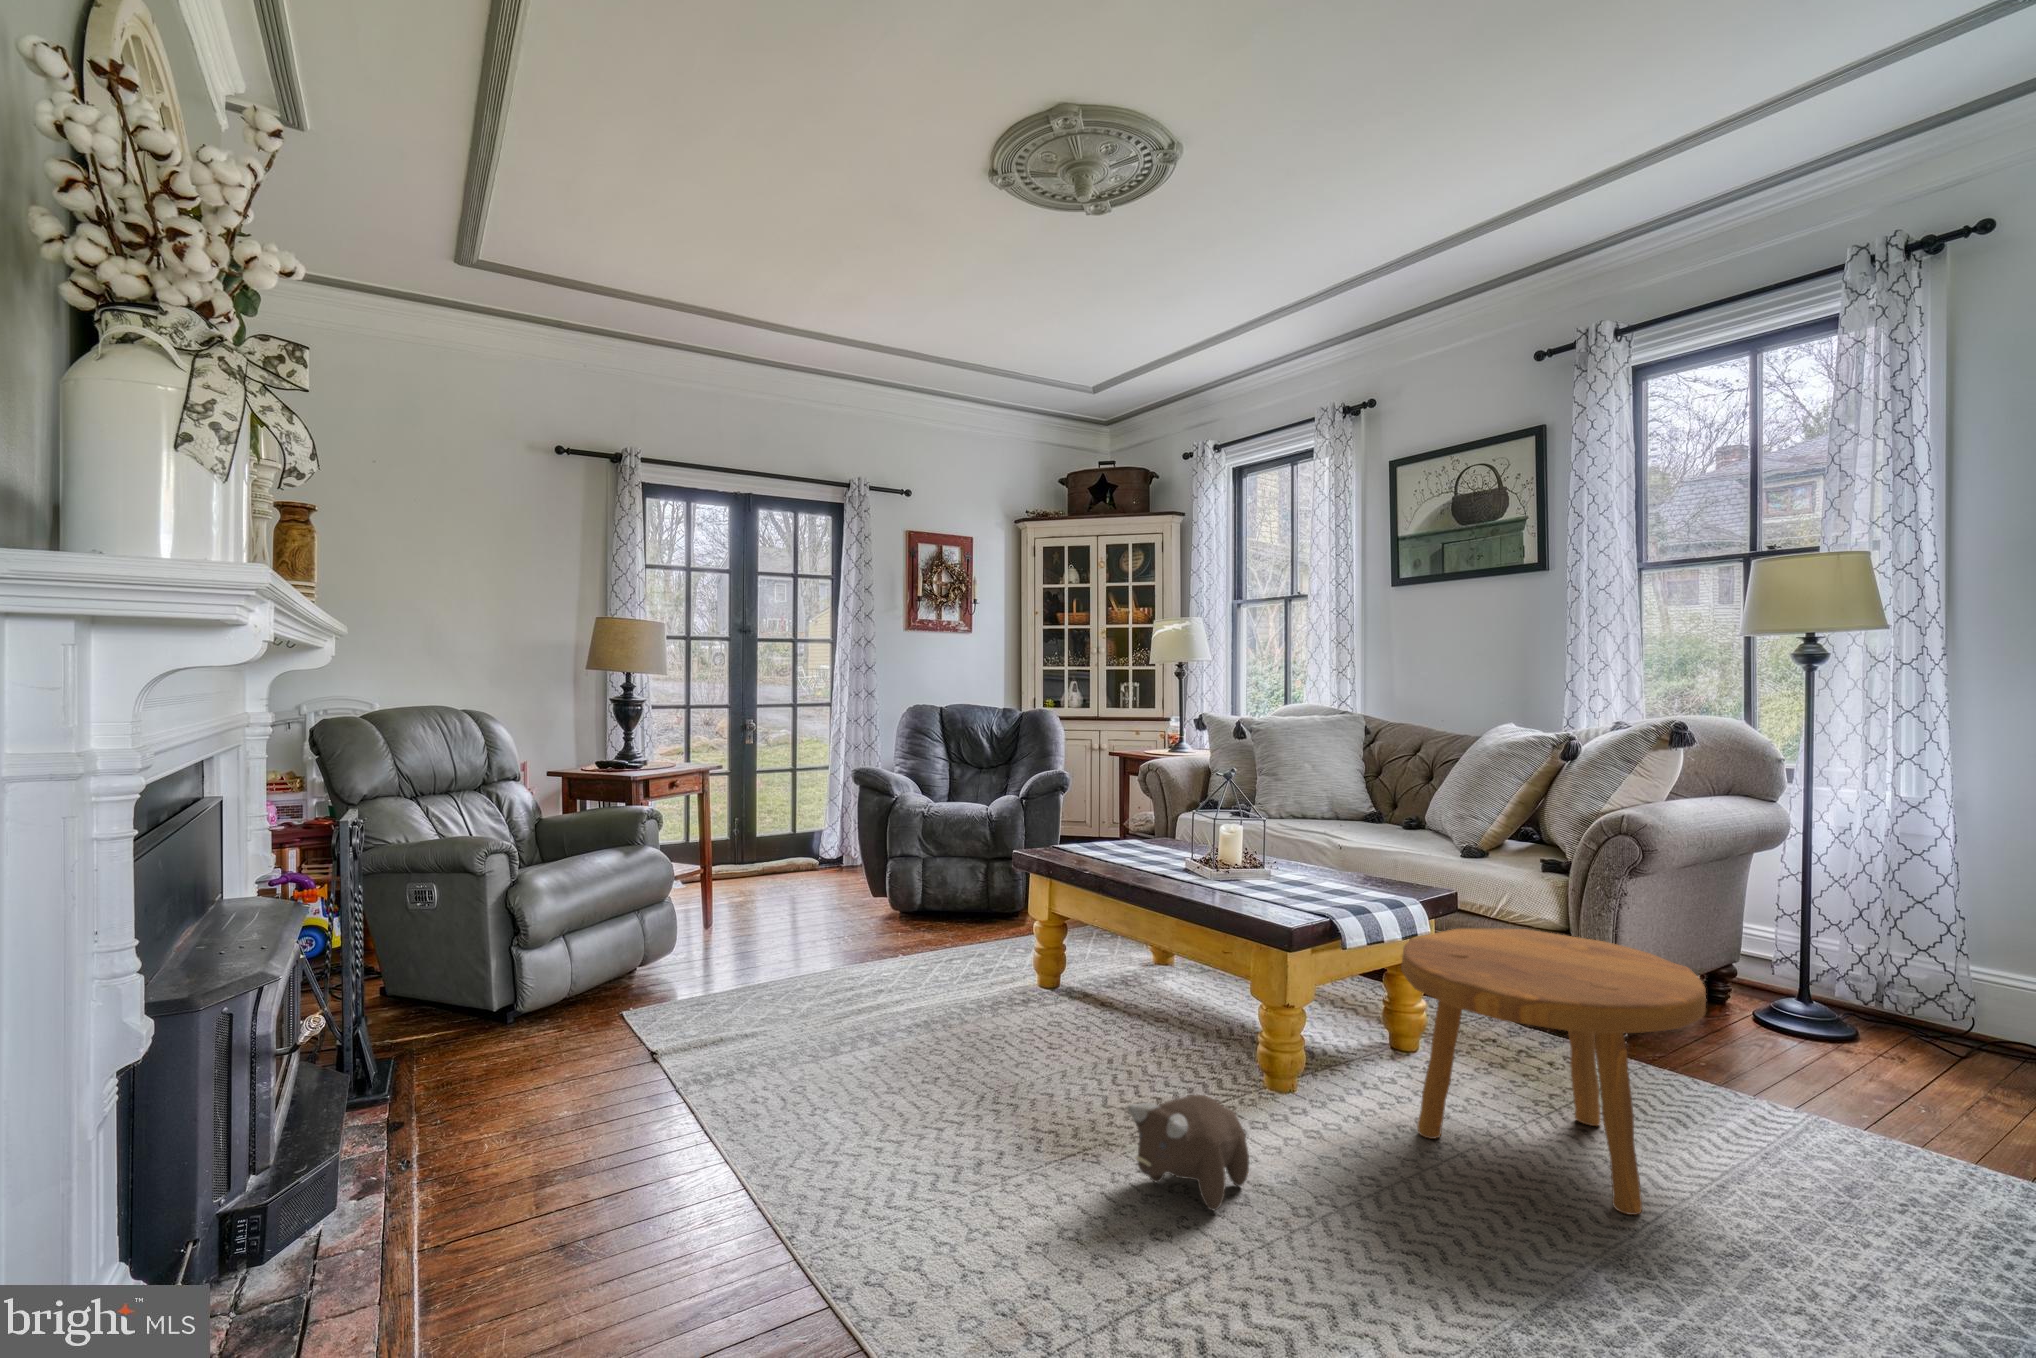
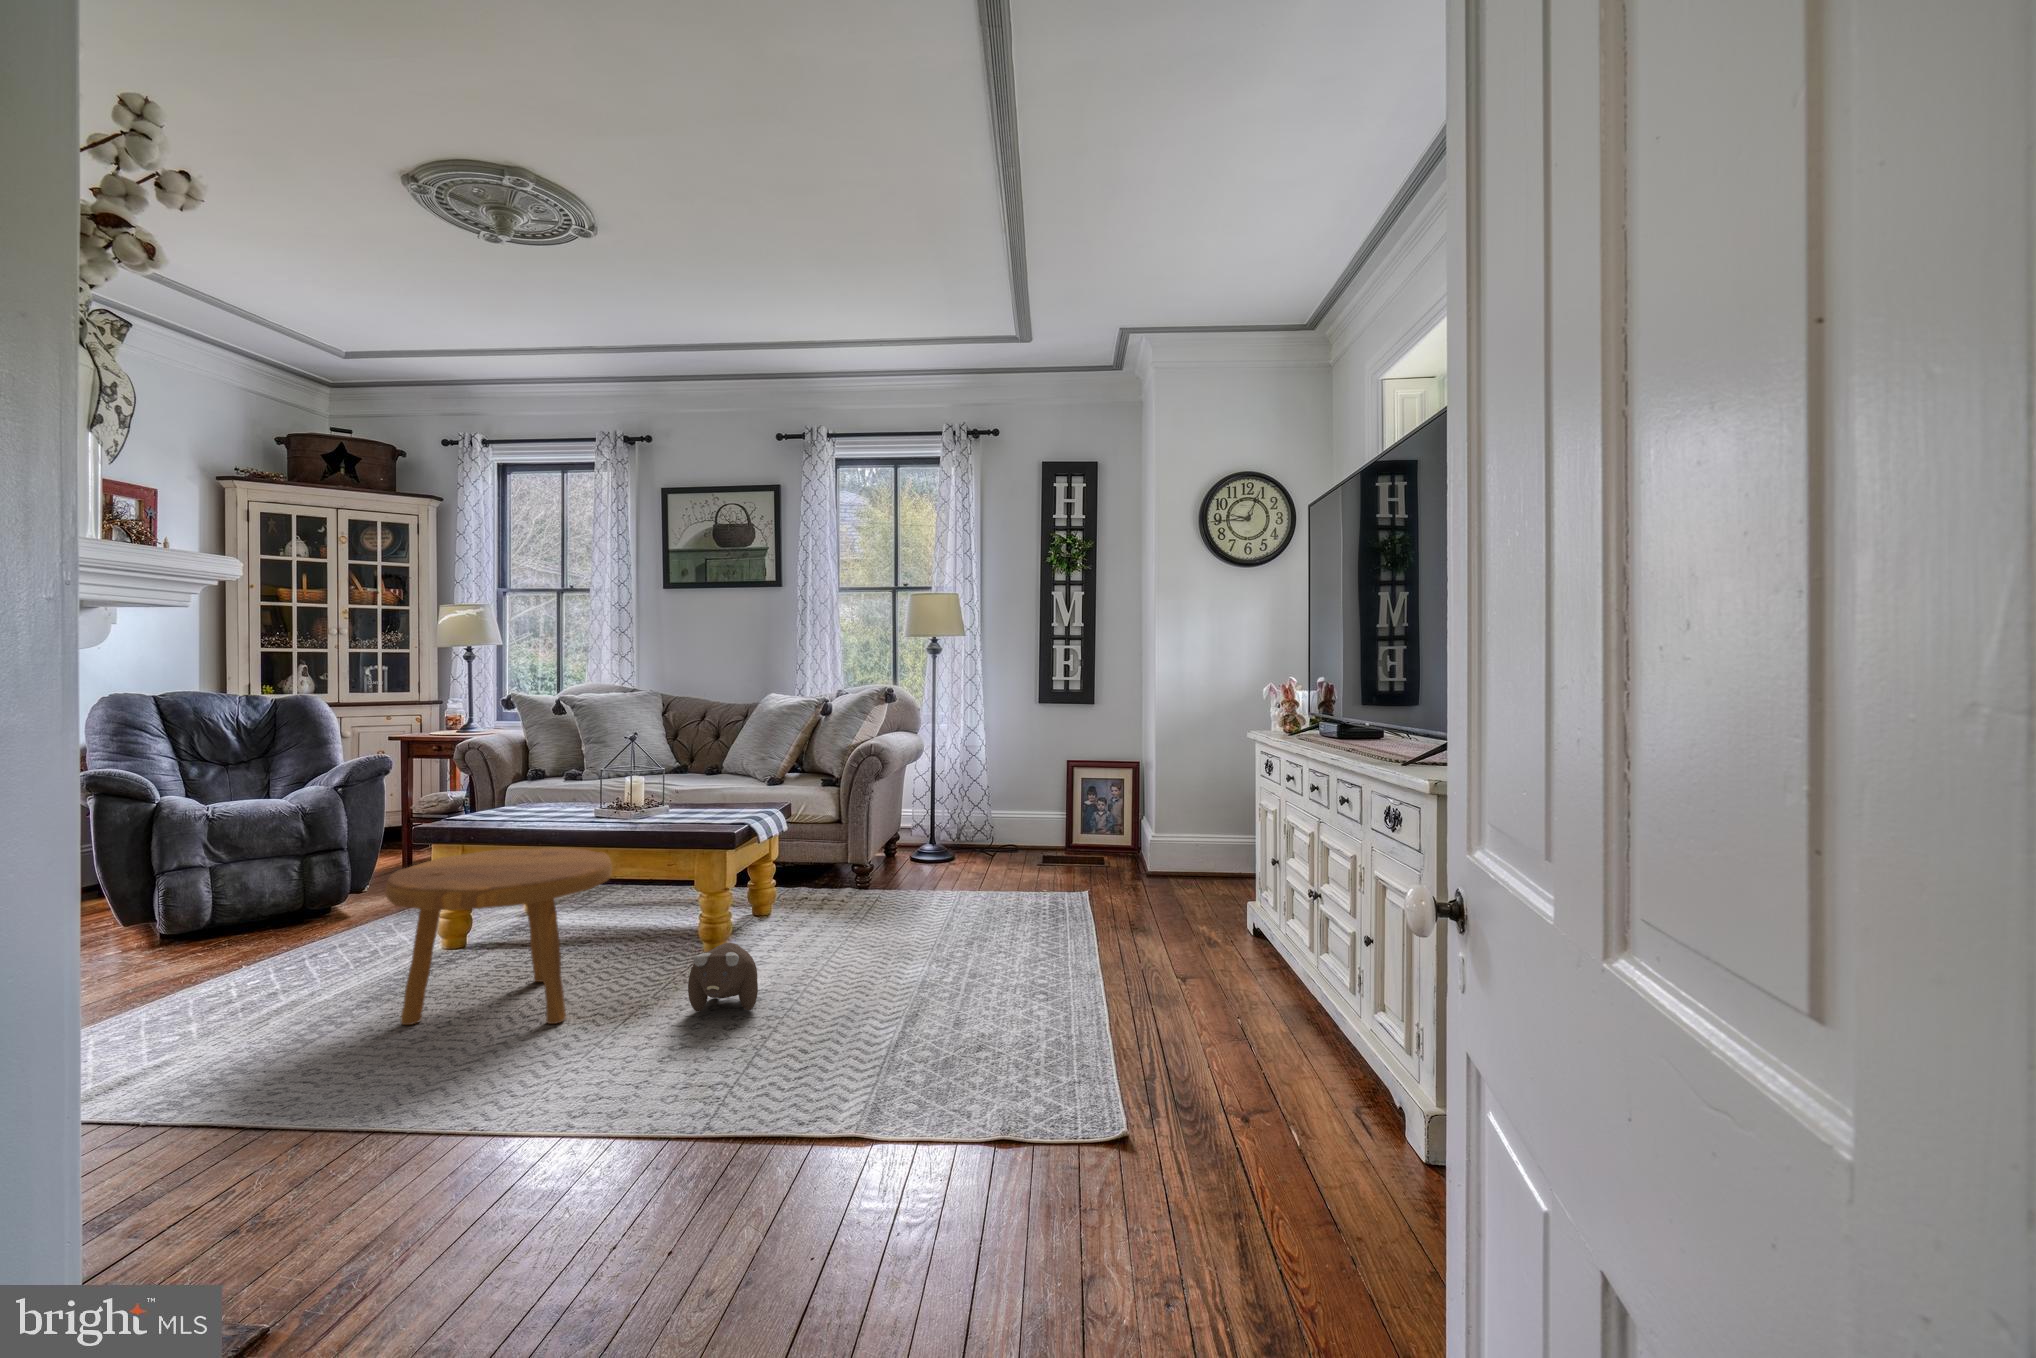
footstool: present [1401,928,1706,1215] -> present [386,848,612,1025]

